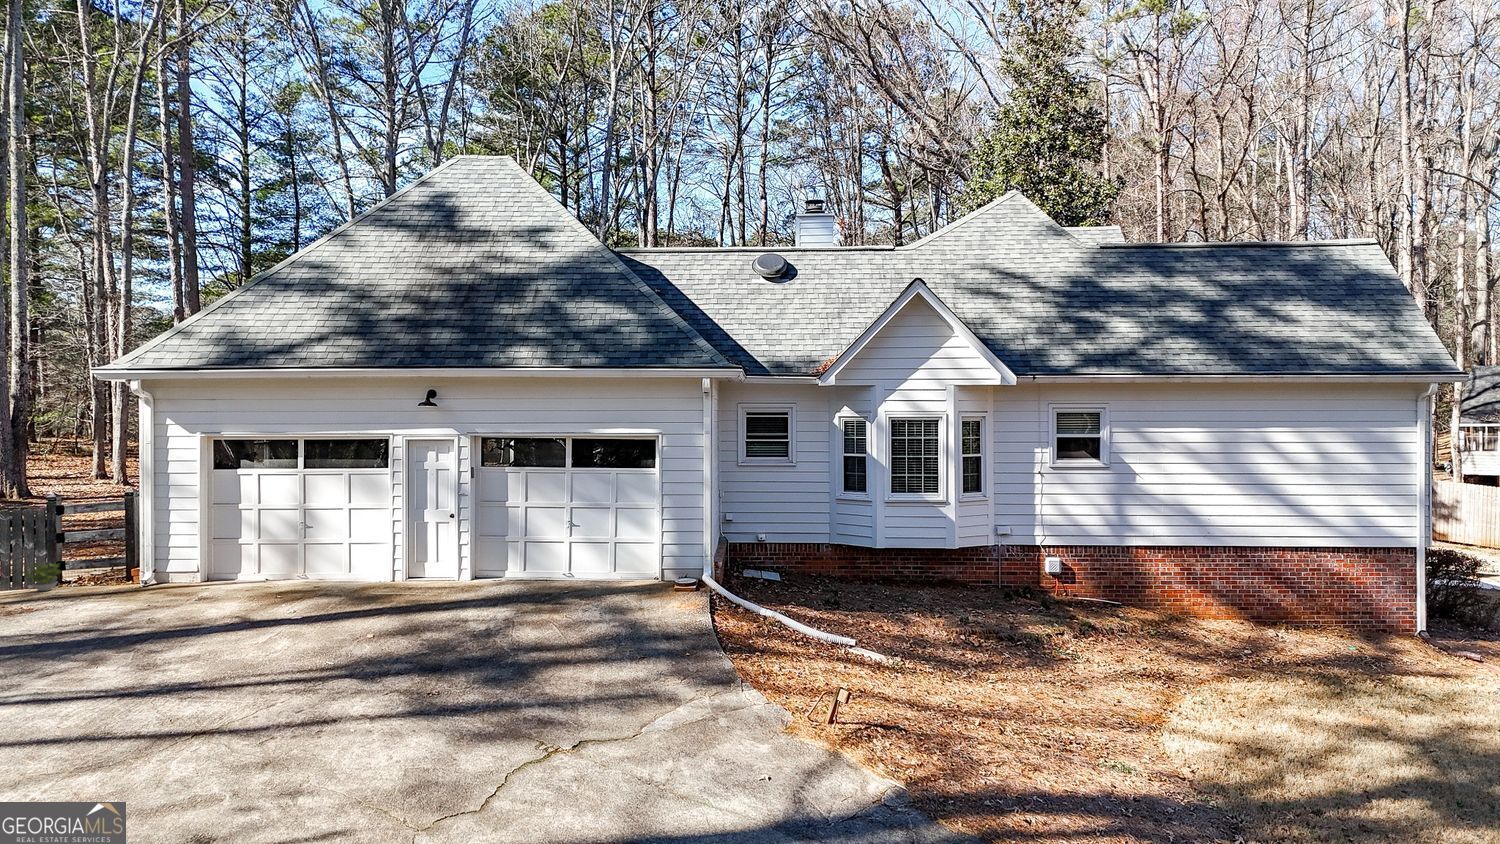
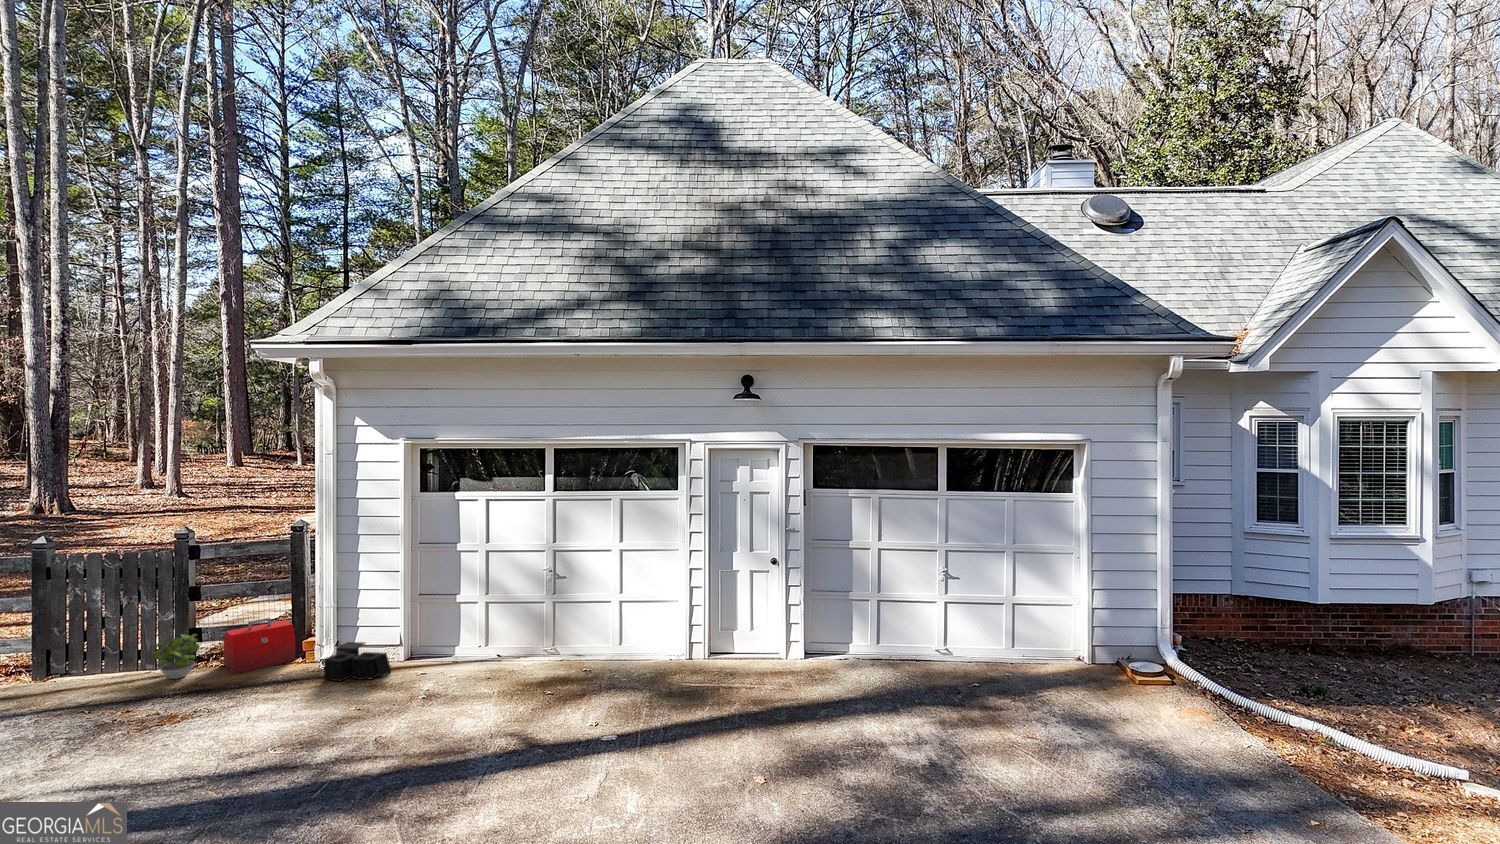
toolbox: none [80,554,129,589] -> present [224,618,295,674]
storage bin: none [138,570,187,593] -> present [324,642,391,681]

